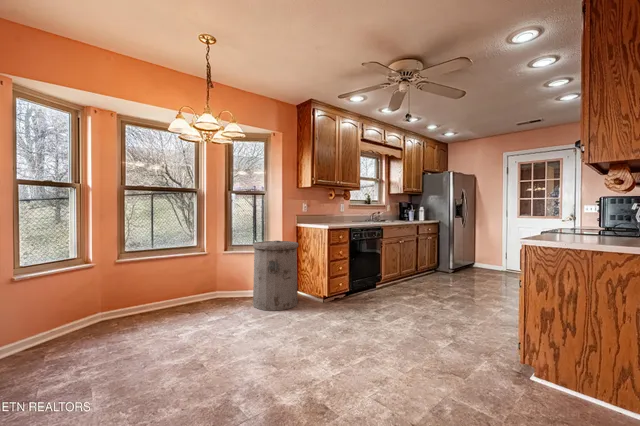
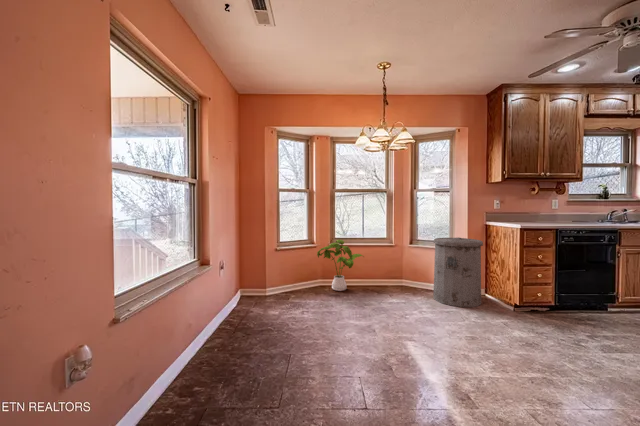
house plant: none [96,253,170,324] -> present [317,240,363,291]

